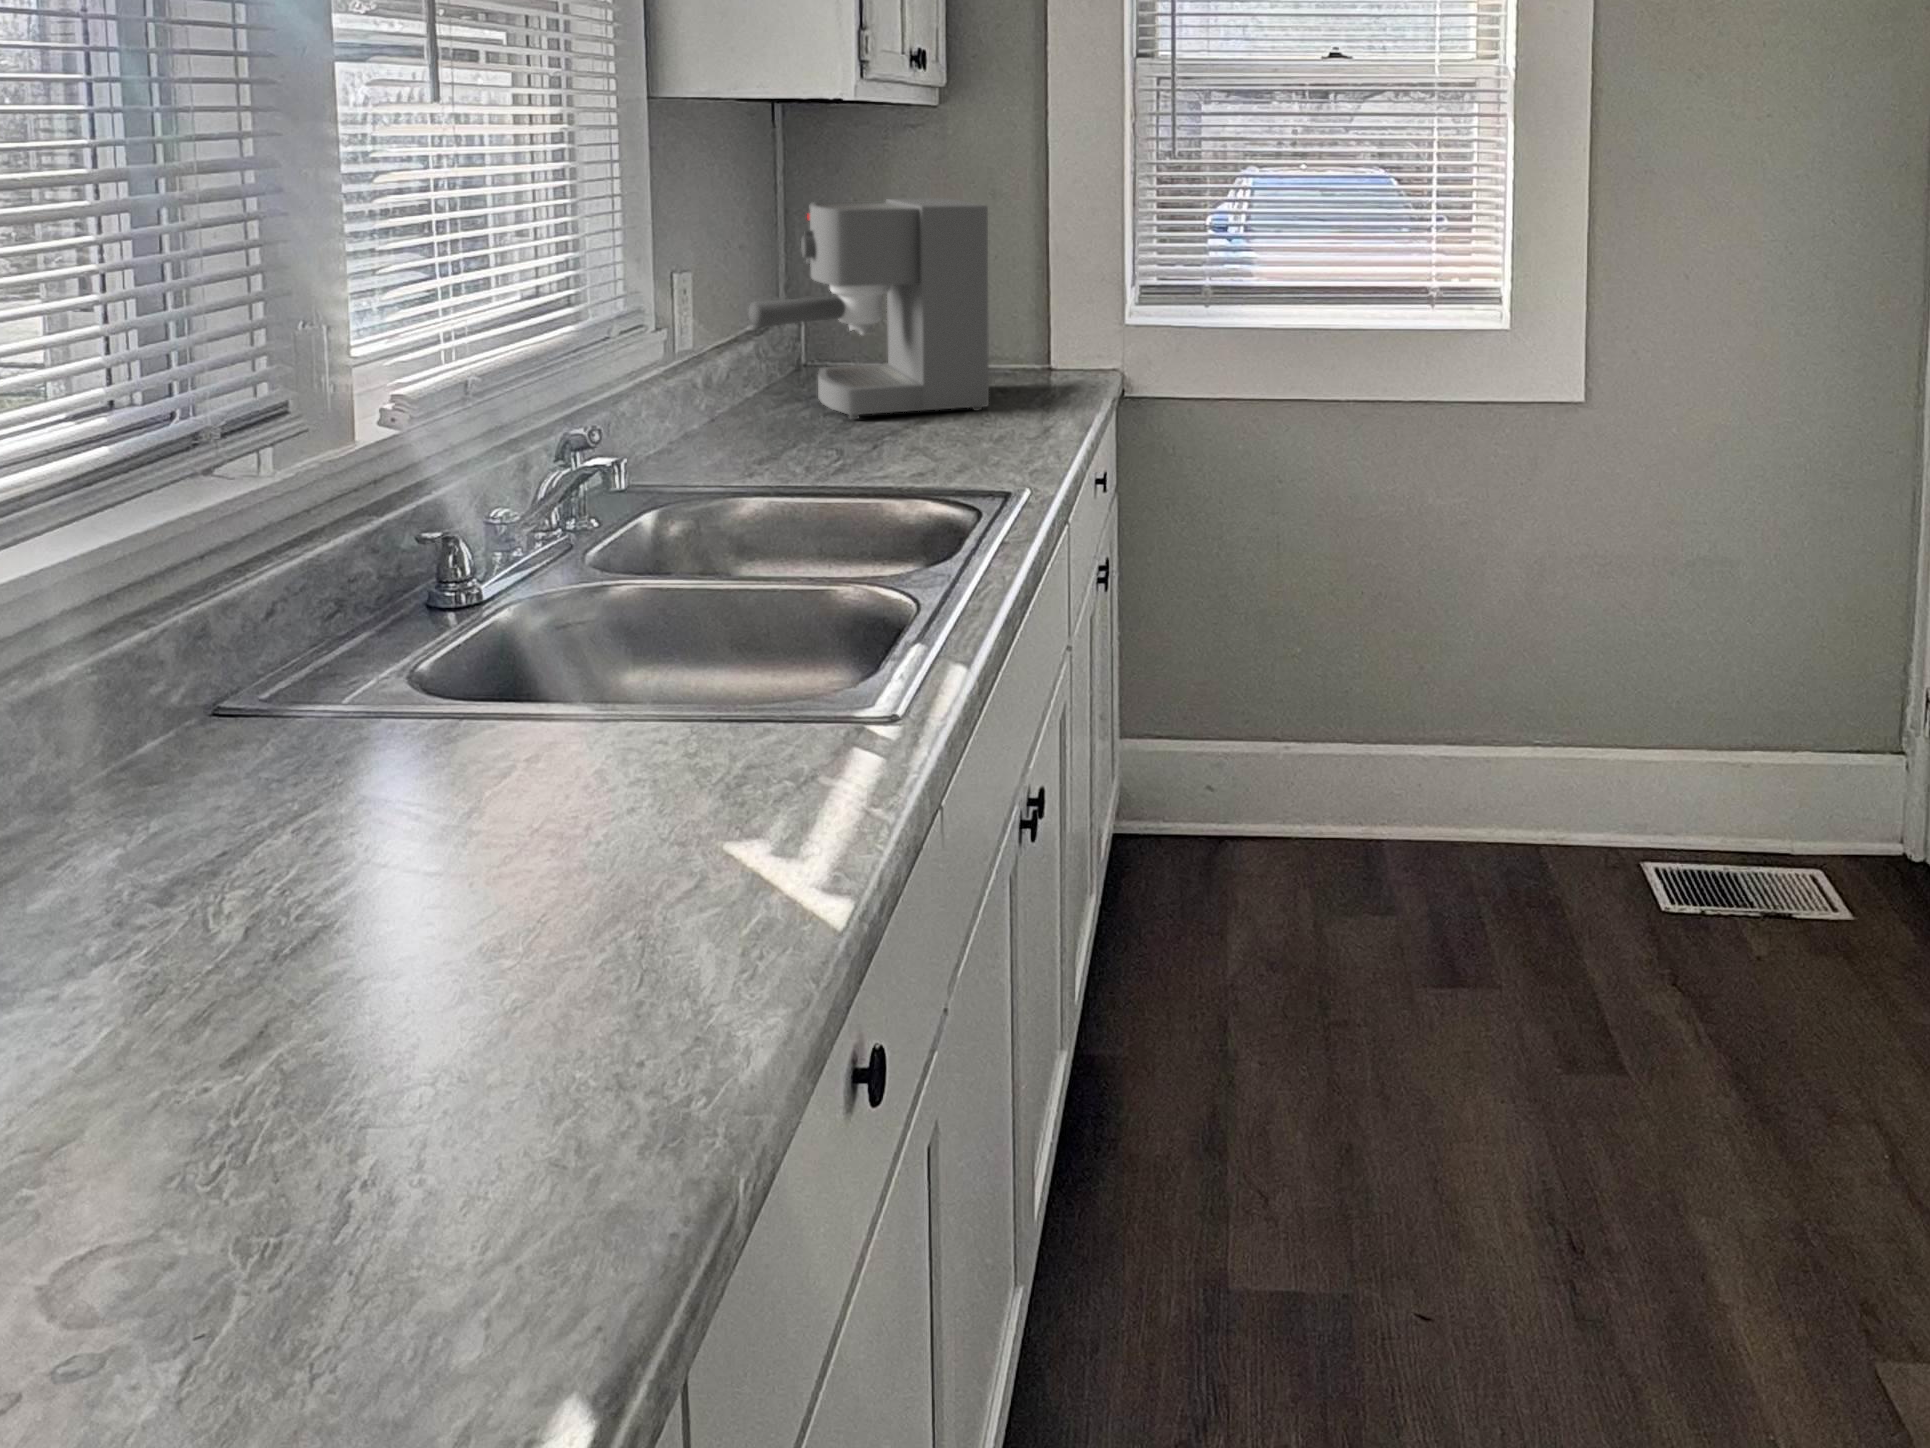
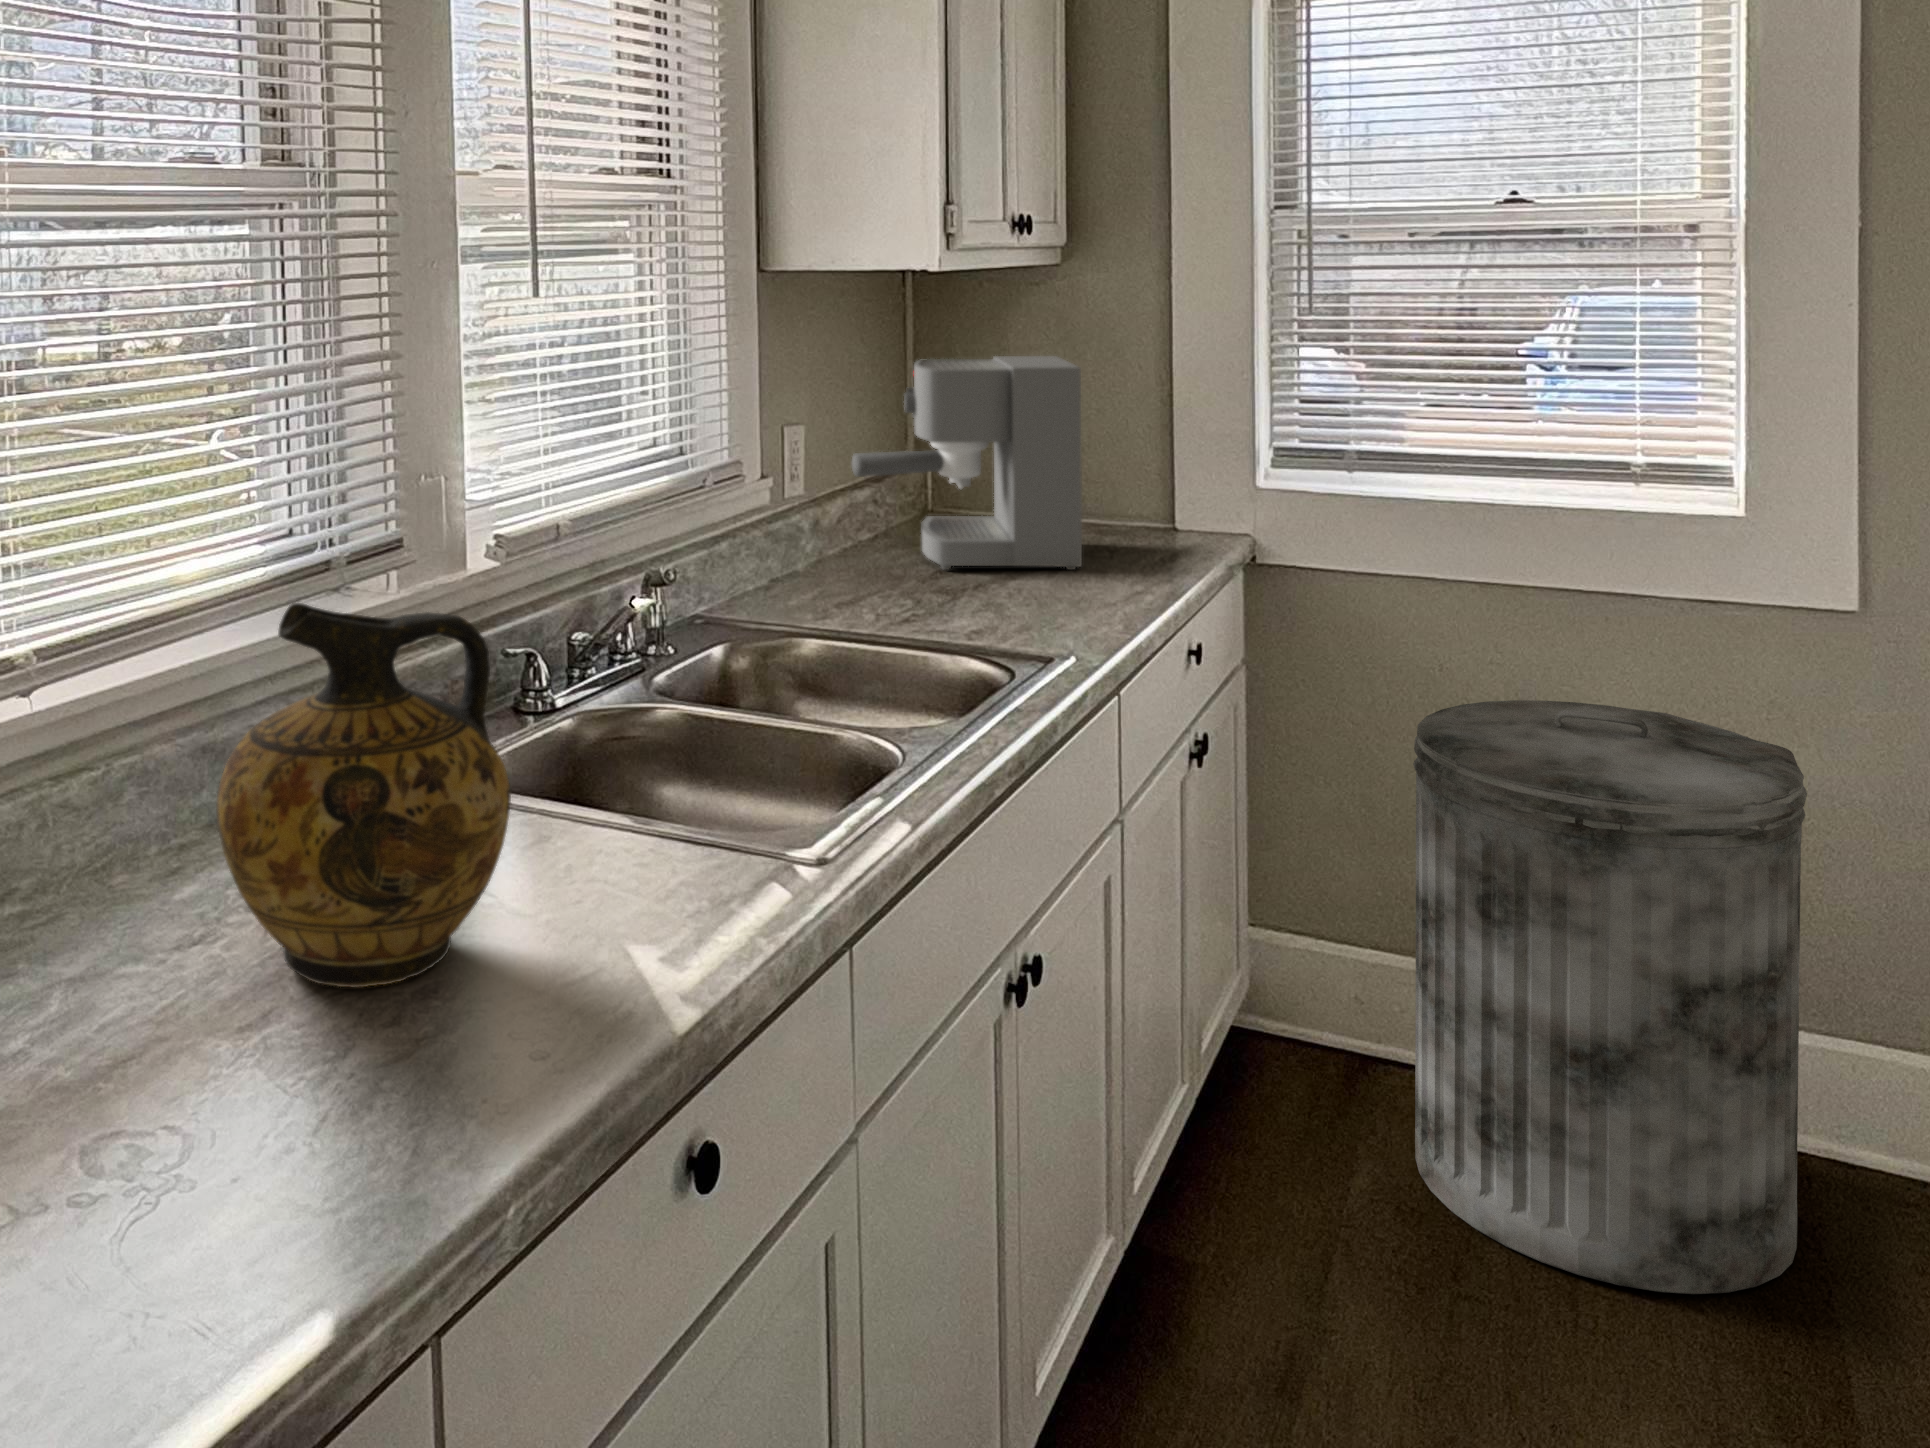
ceramic jug: none [146,462,585,970] -> present [216,603,511,987]
trash can: none [1274,496,1568,976] -> present [1413,700,1807,1294]

